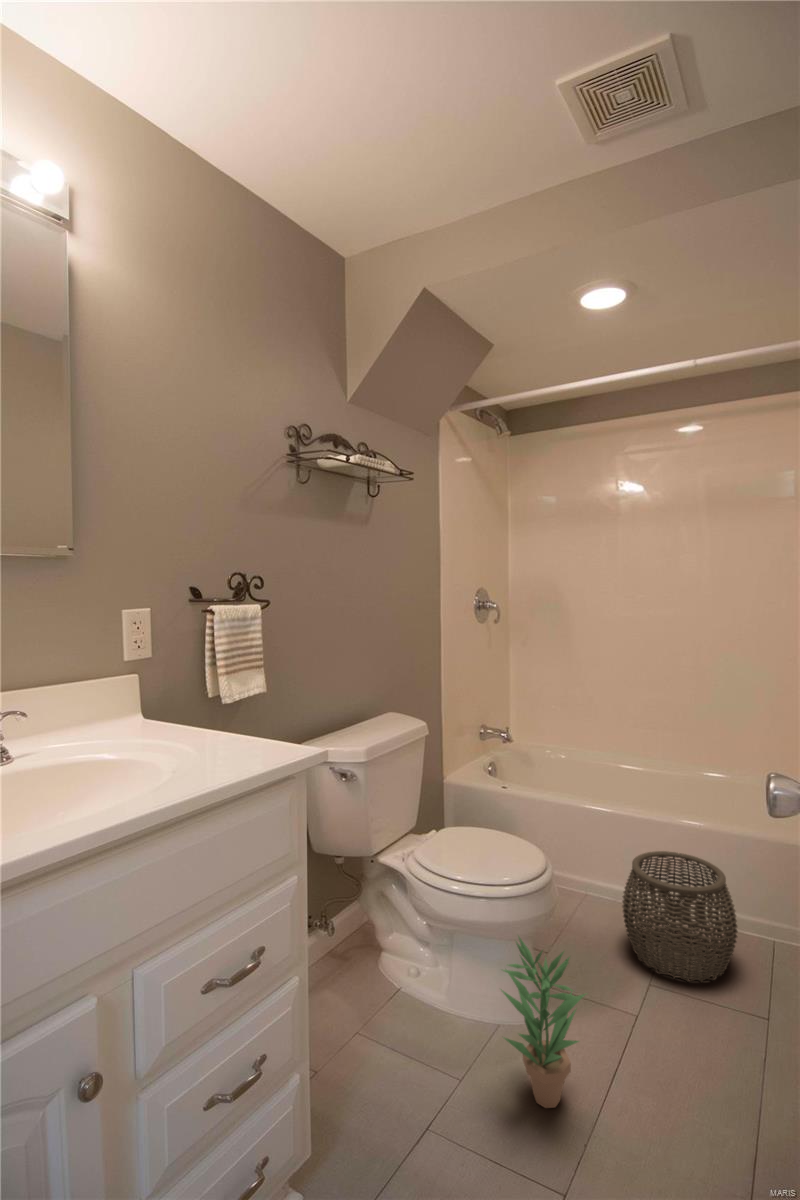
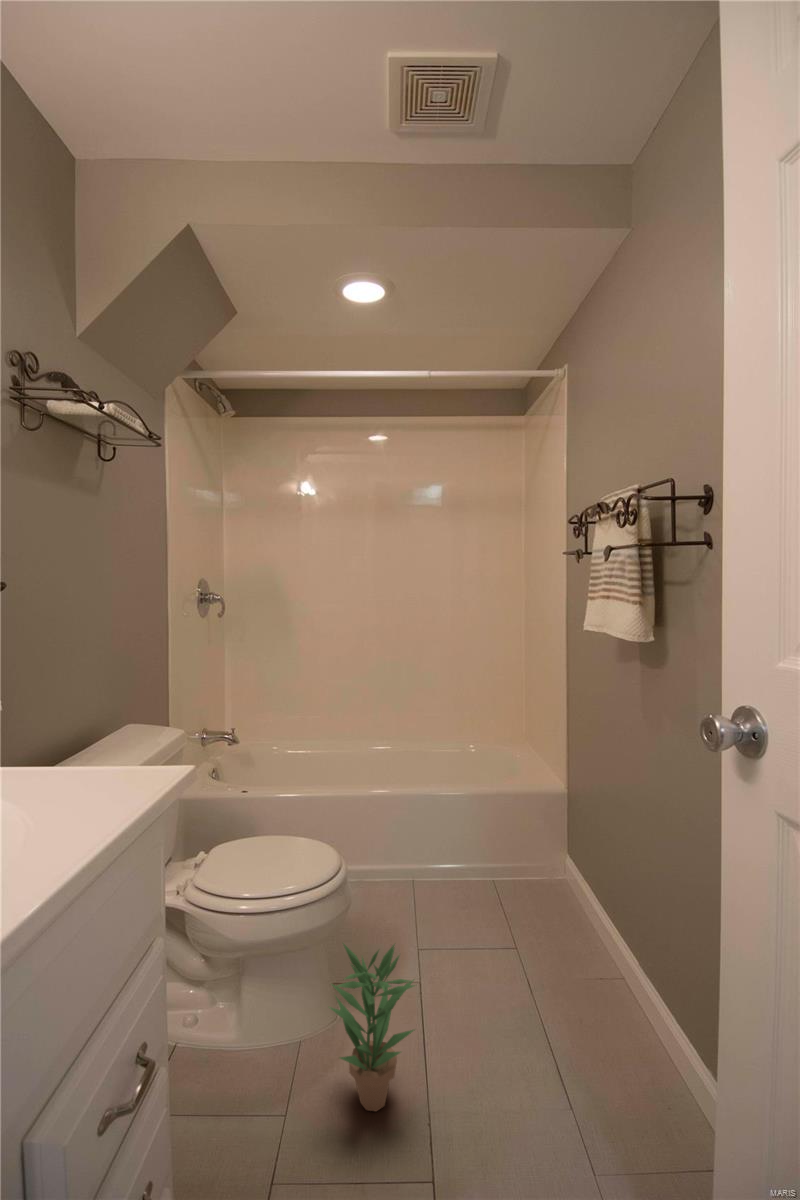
woven basket: present [622,851,738,982] -> none [384,821,479,937]

